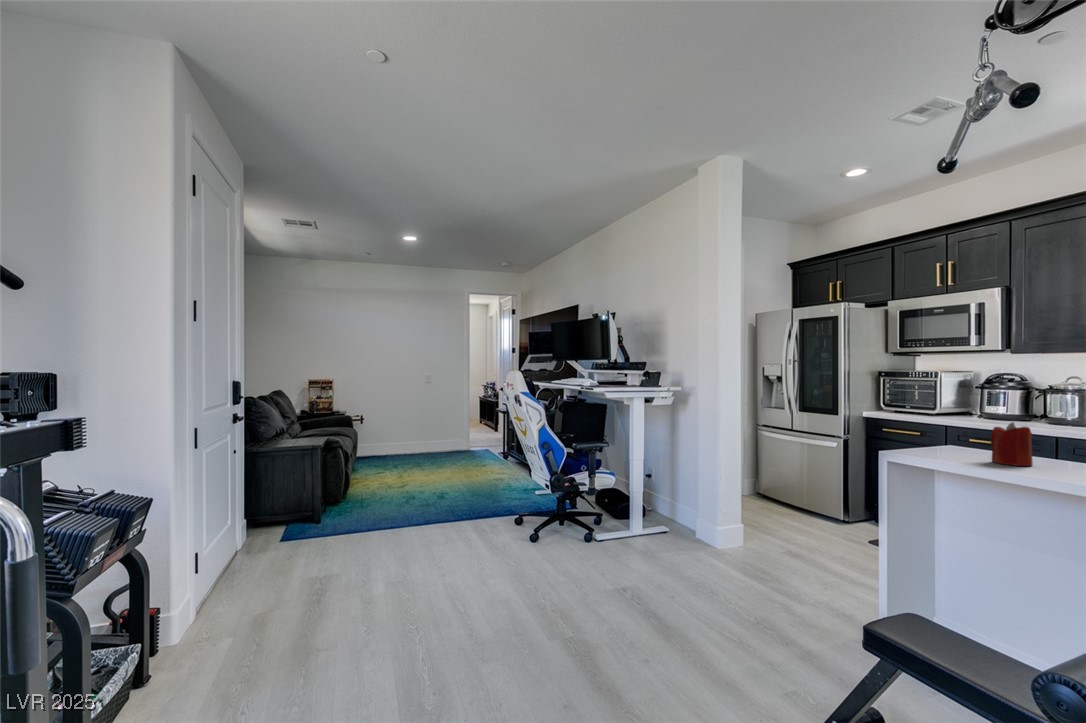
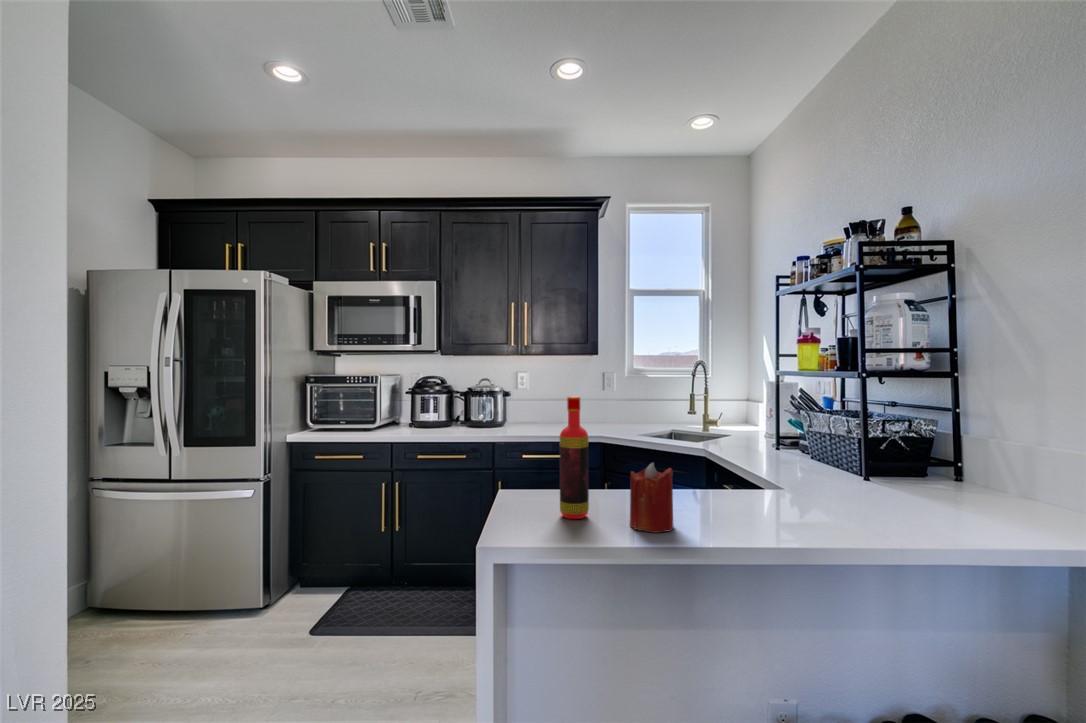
bottle: none [955,379,980,455] -> present [560,396,589,519]

